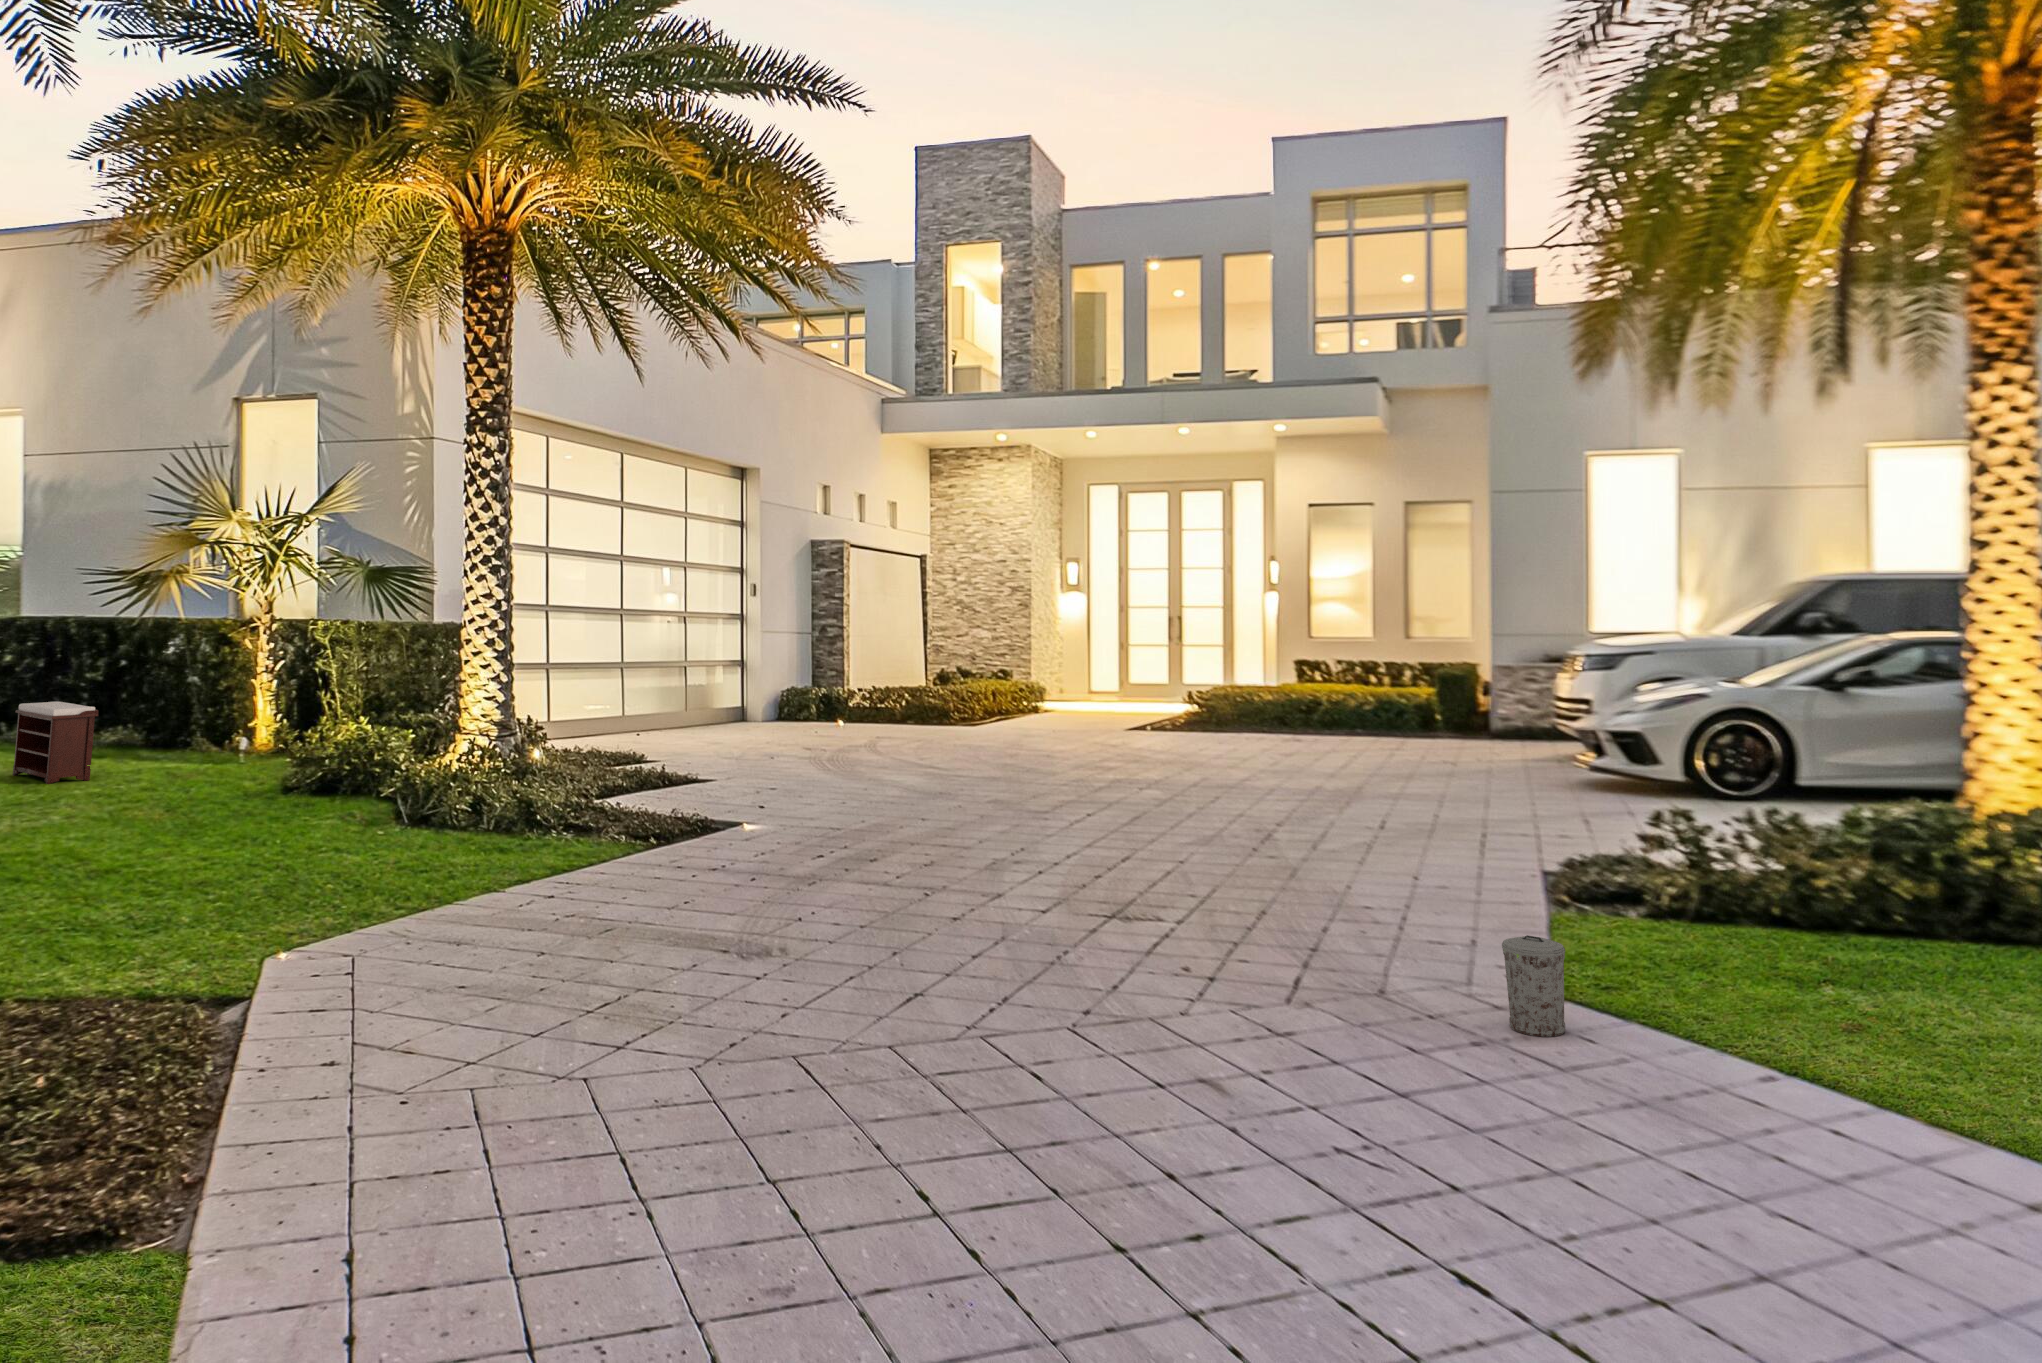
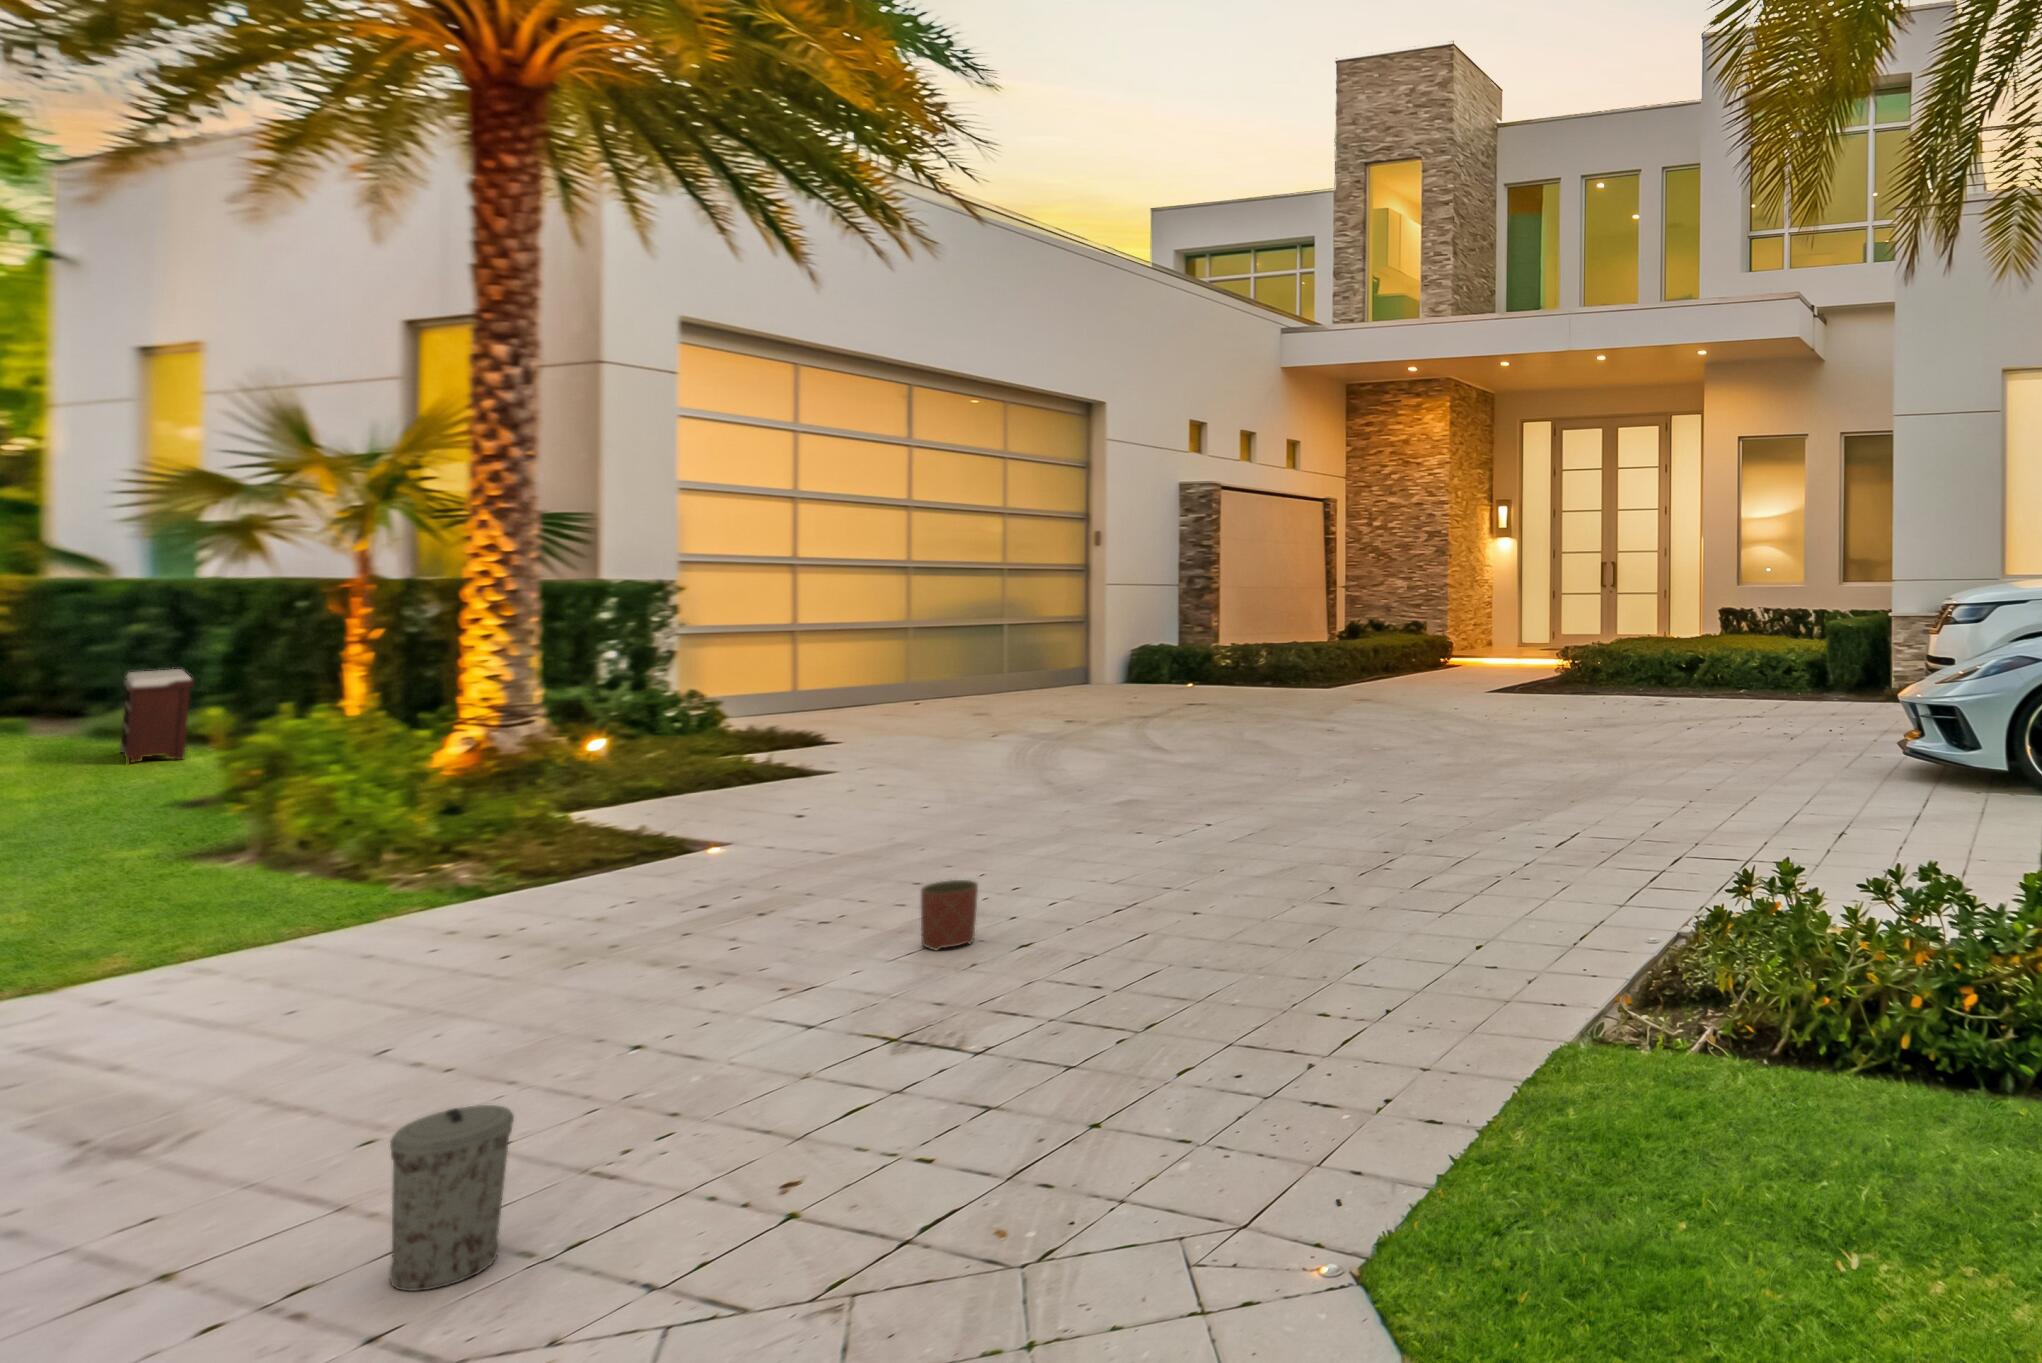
planter: none [1023,846,1063,896] -> present [921,880,978,951]
trash can: present [1502,935,1565,1037] -> present [389,1105,514,1291]

